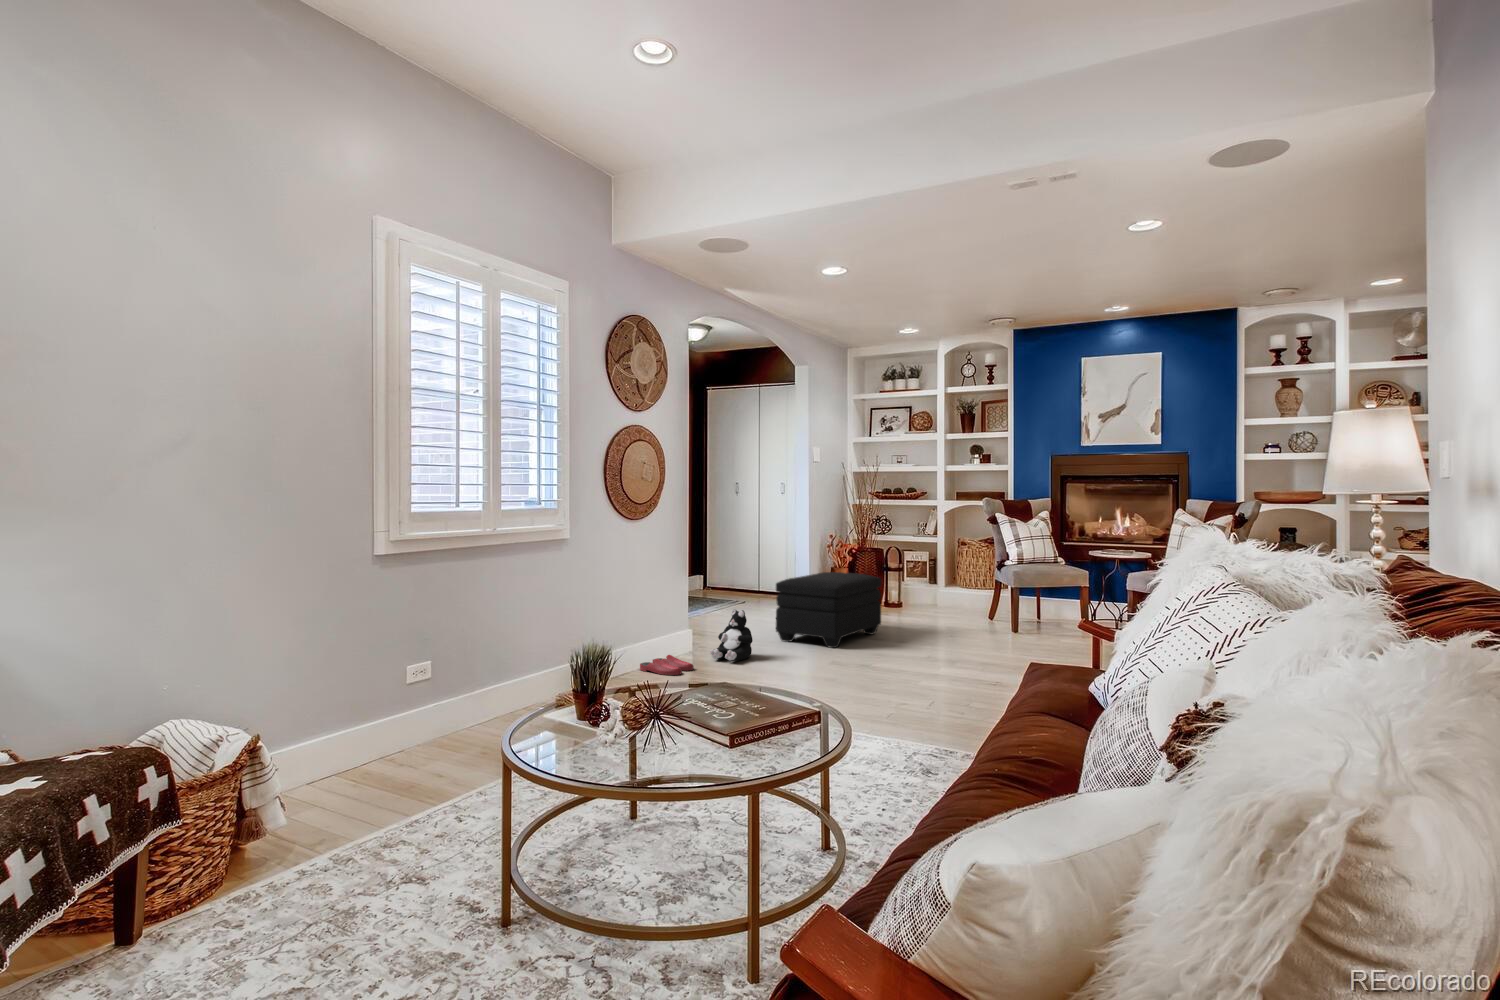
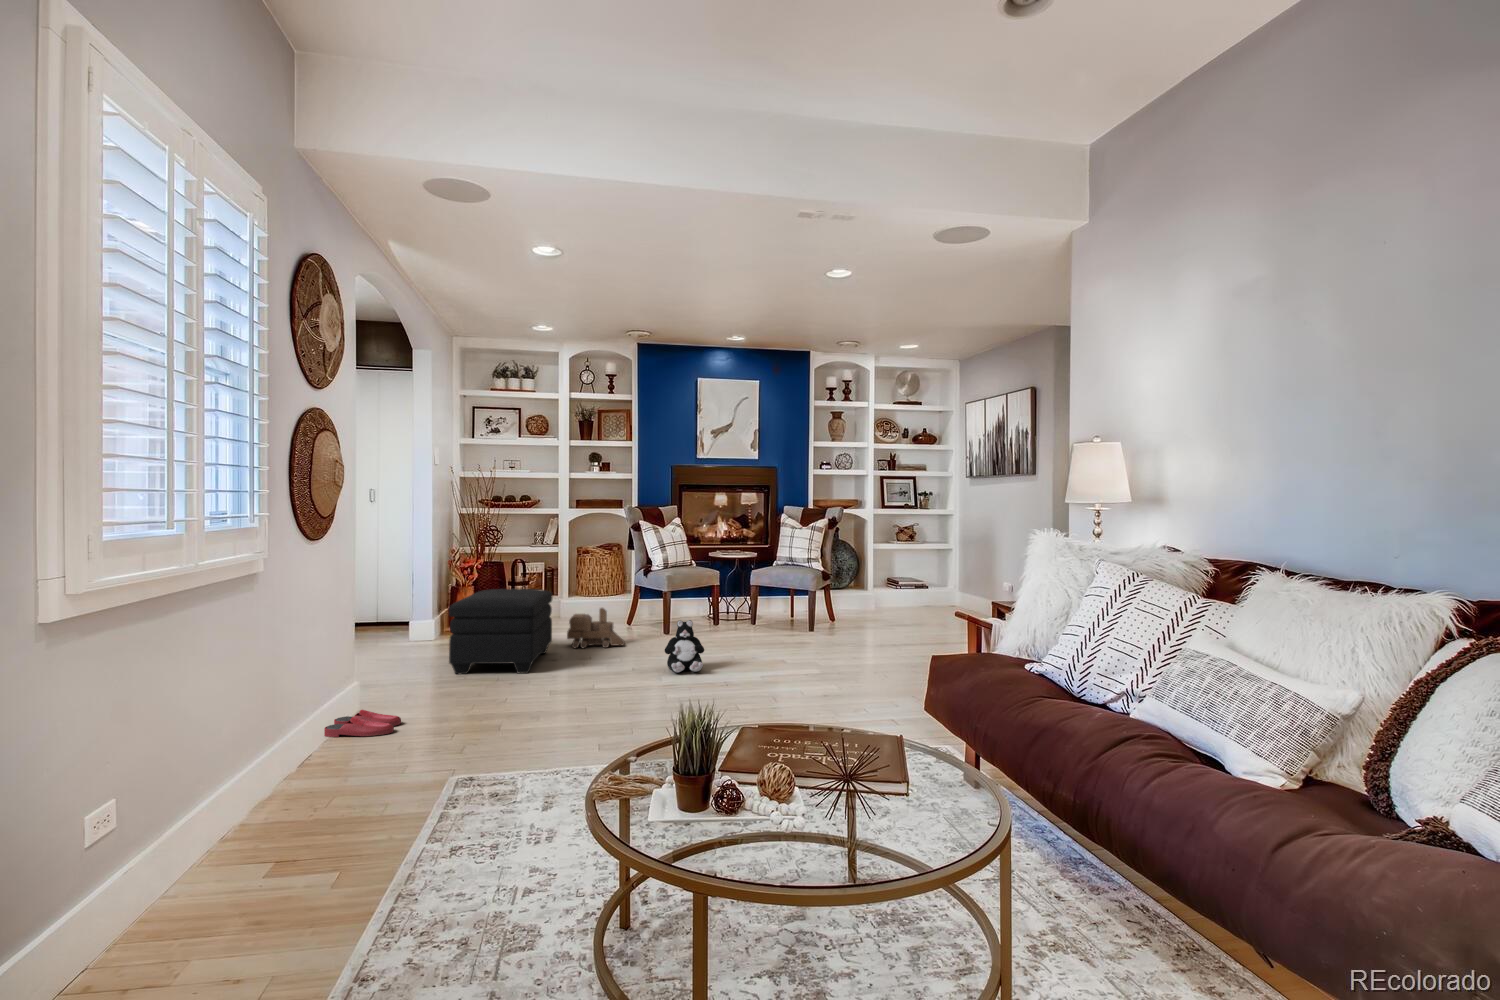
toy train: none [899,597,958,636] -> present [567,608,625,648]
plush toy: present [710,609,753,661] -> present [665,620,704,673]

